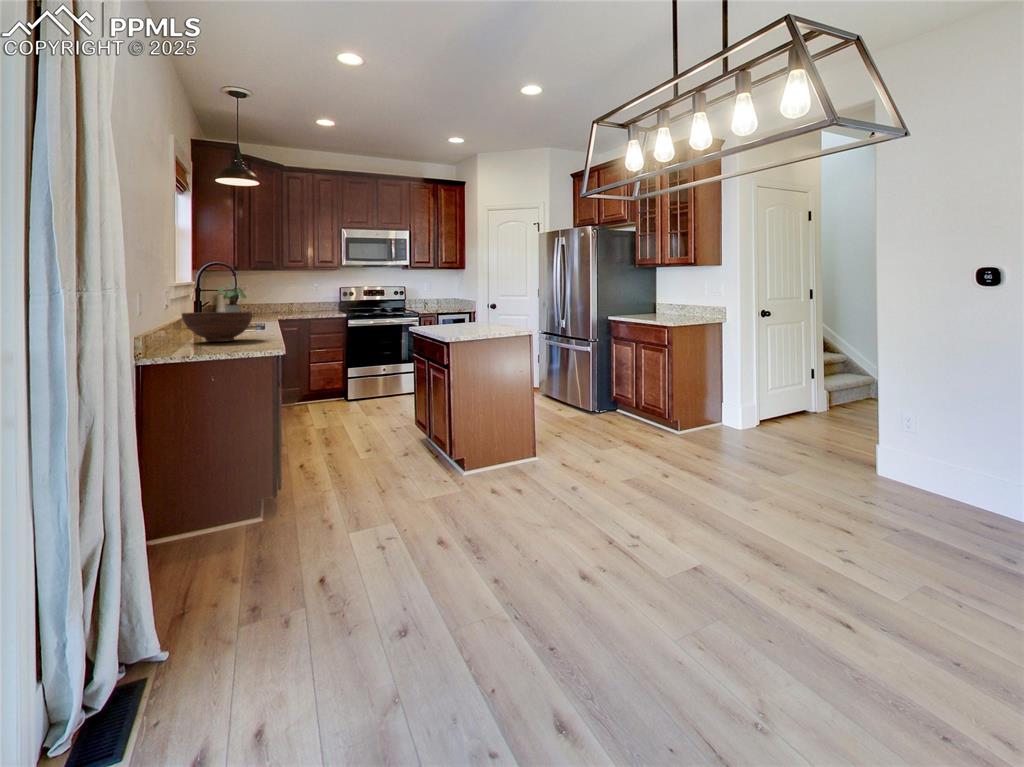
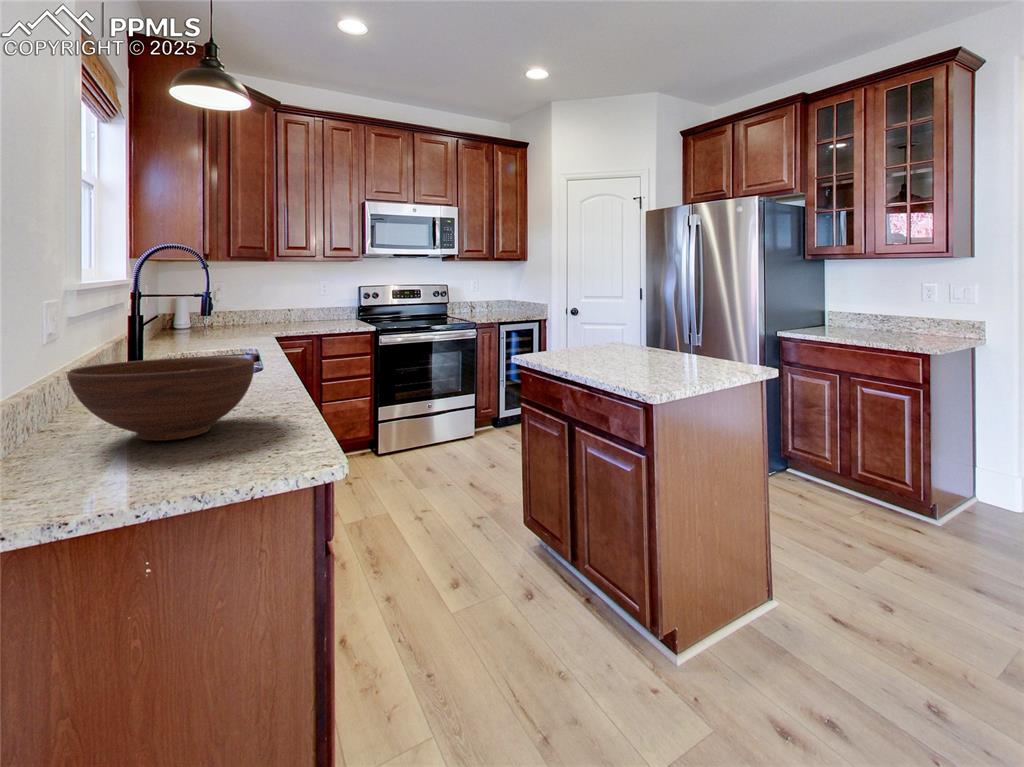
potted plant: present [218,284,246,312] -> none [179,282,224,333]

